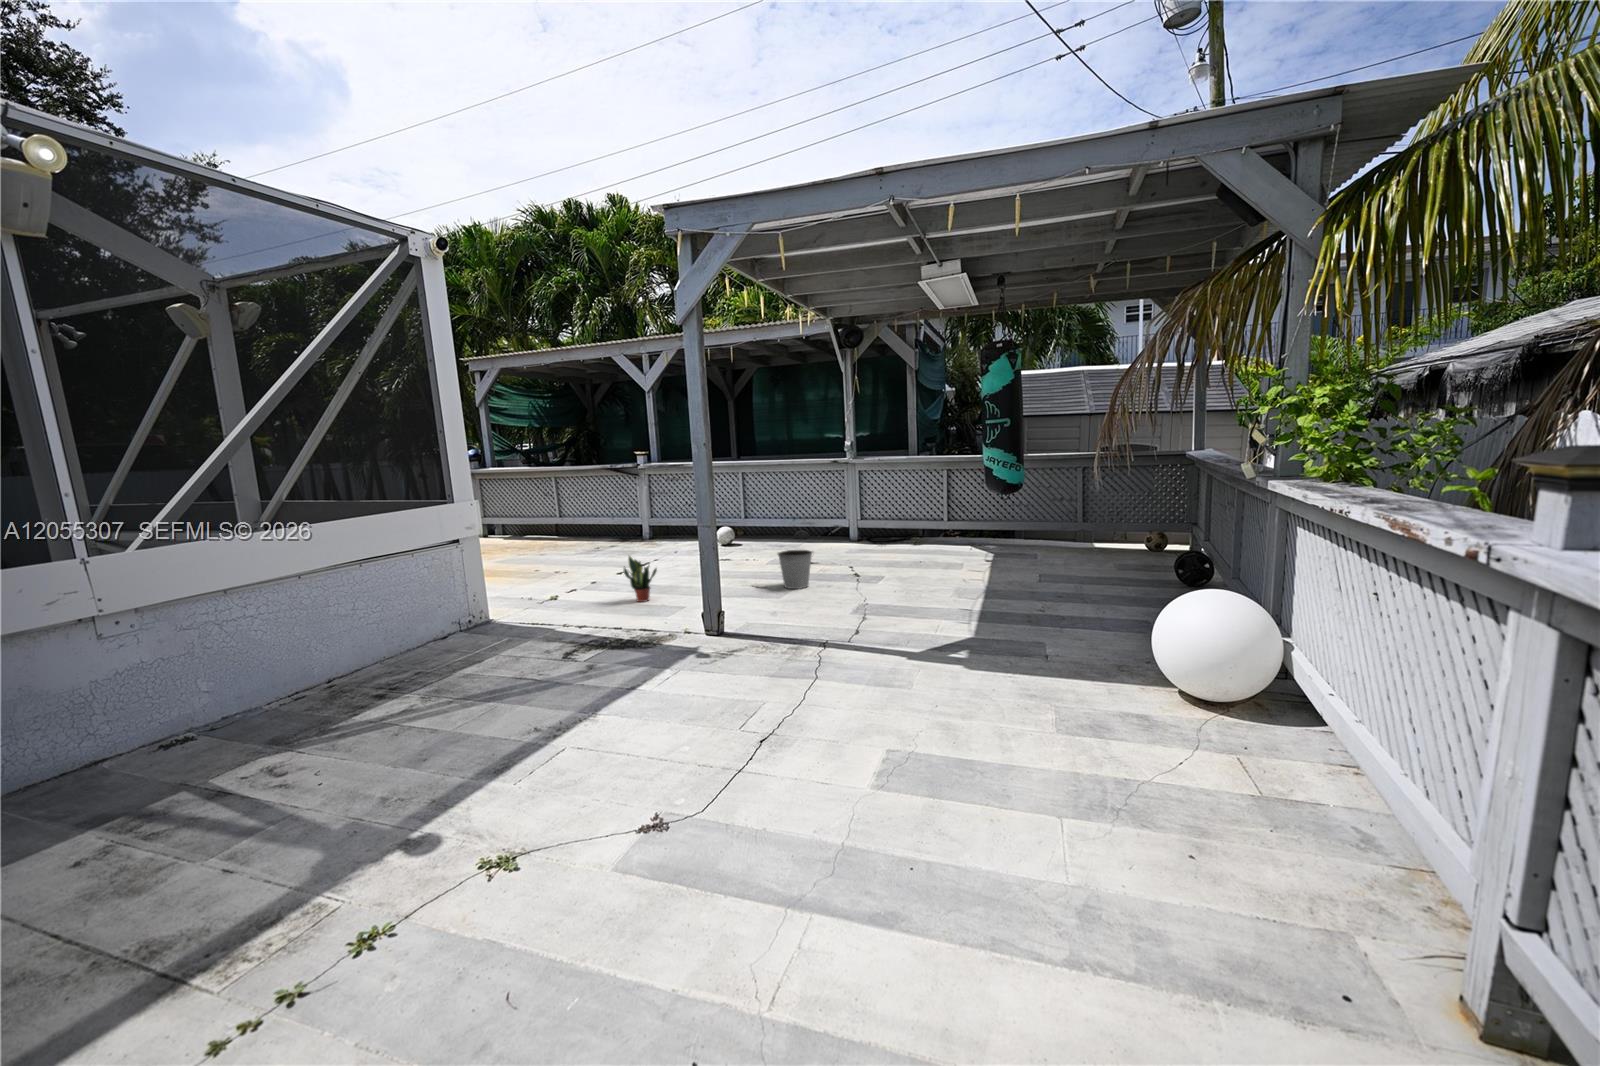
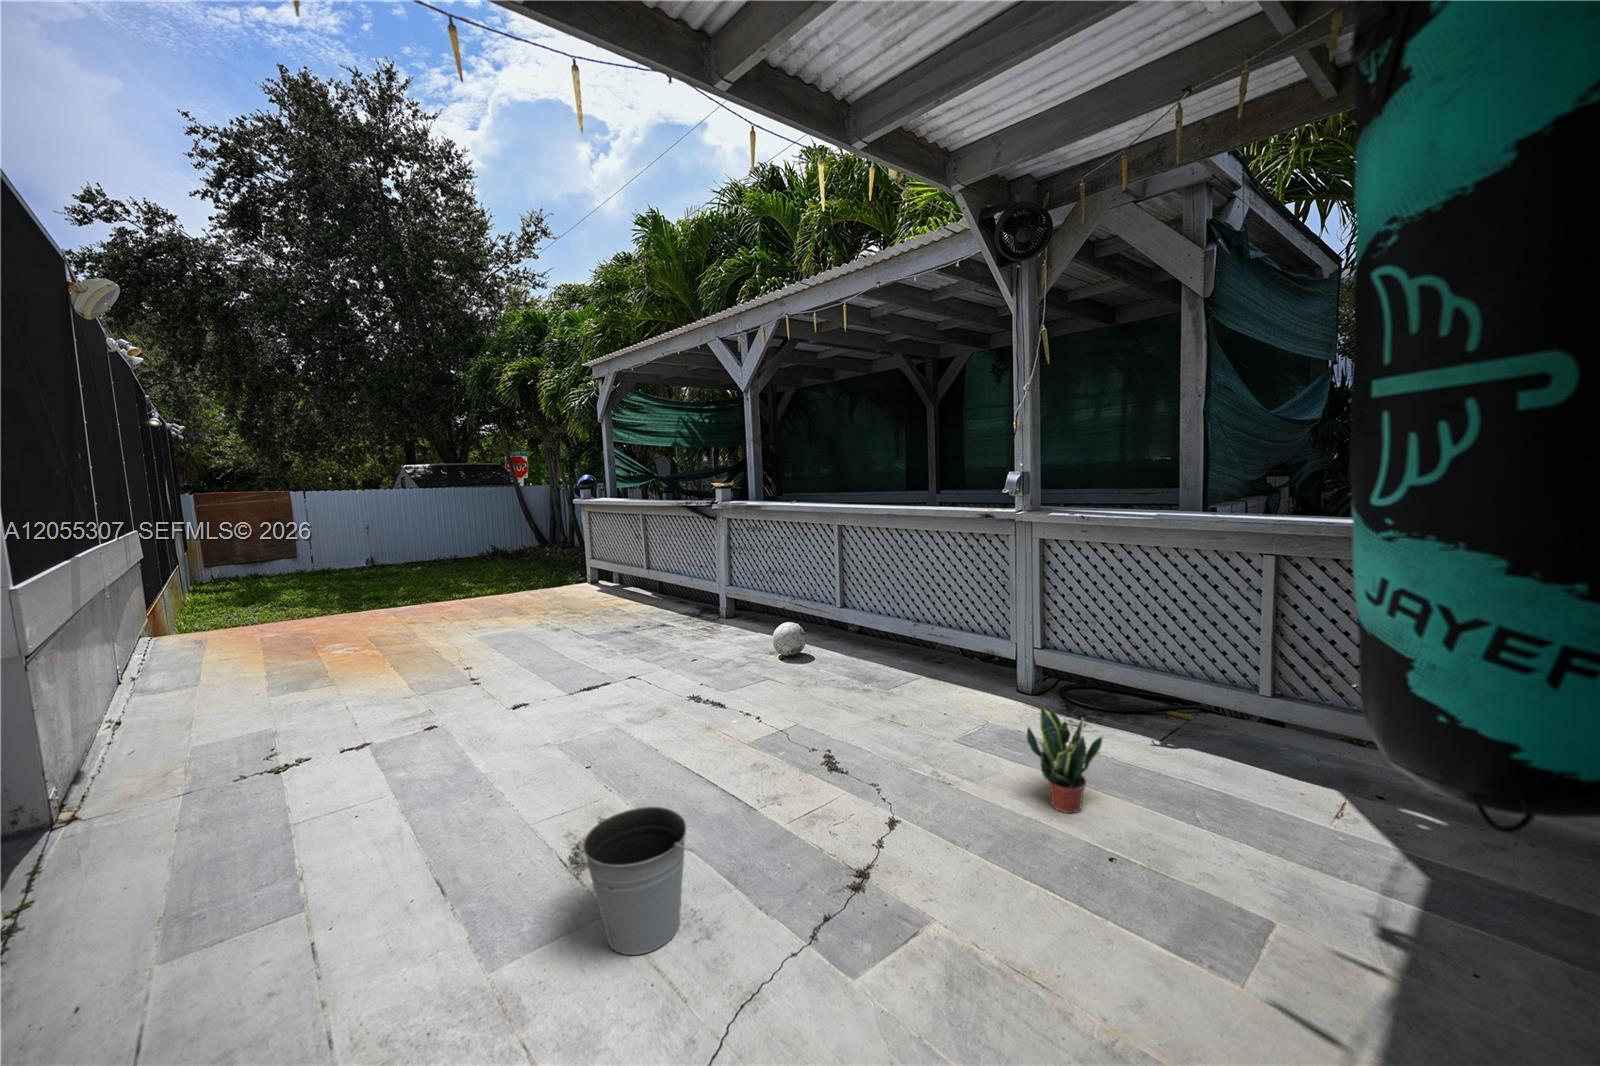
potted plant: present [624,556,657,602] -> present [1027,707,1102,813]

